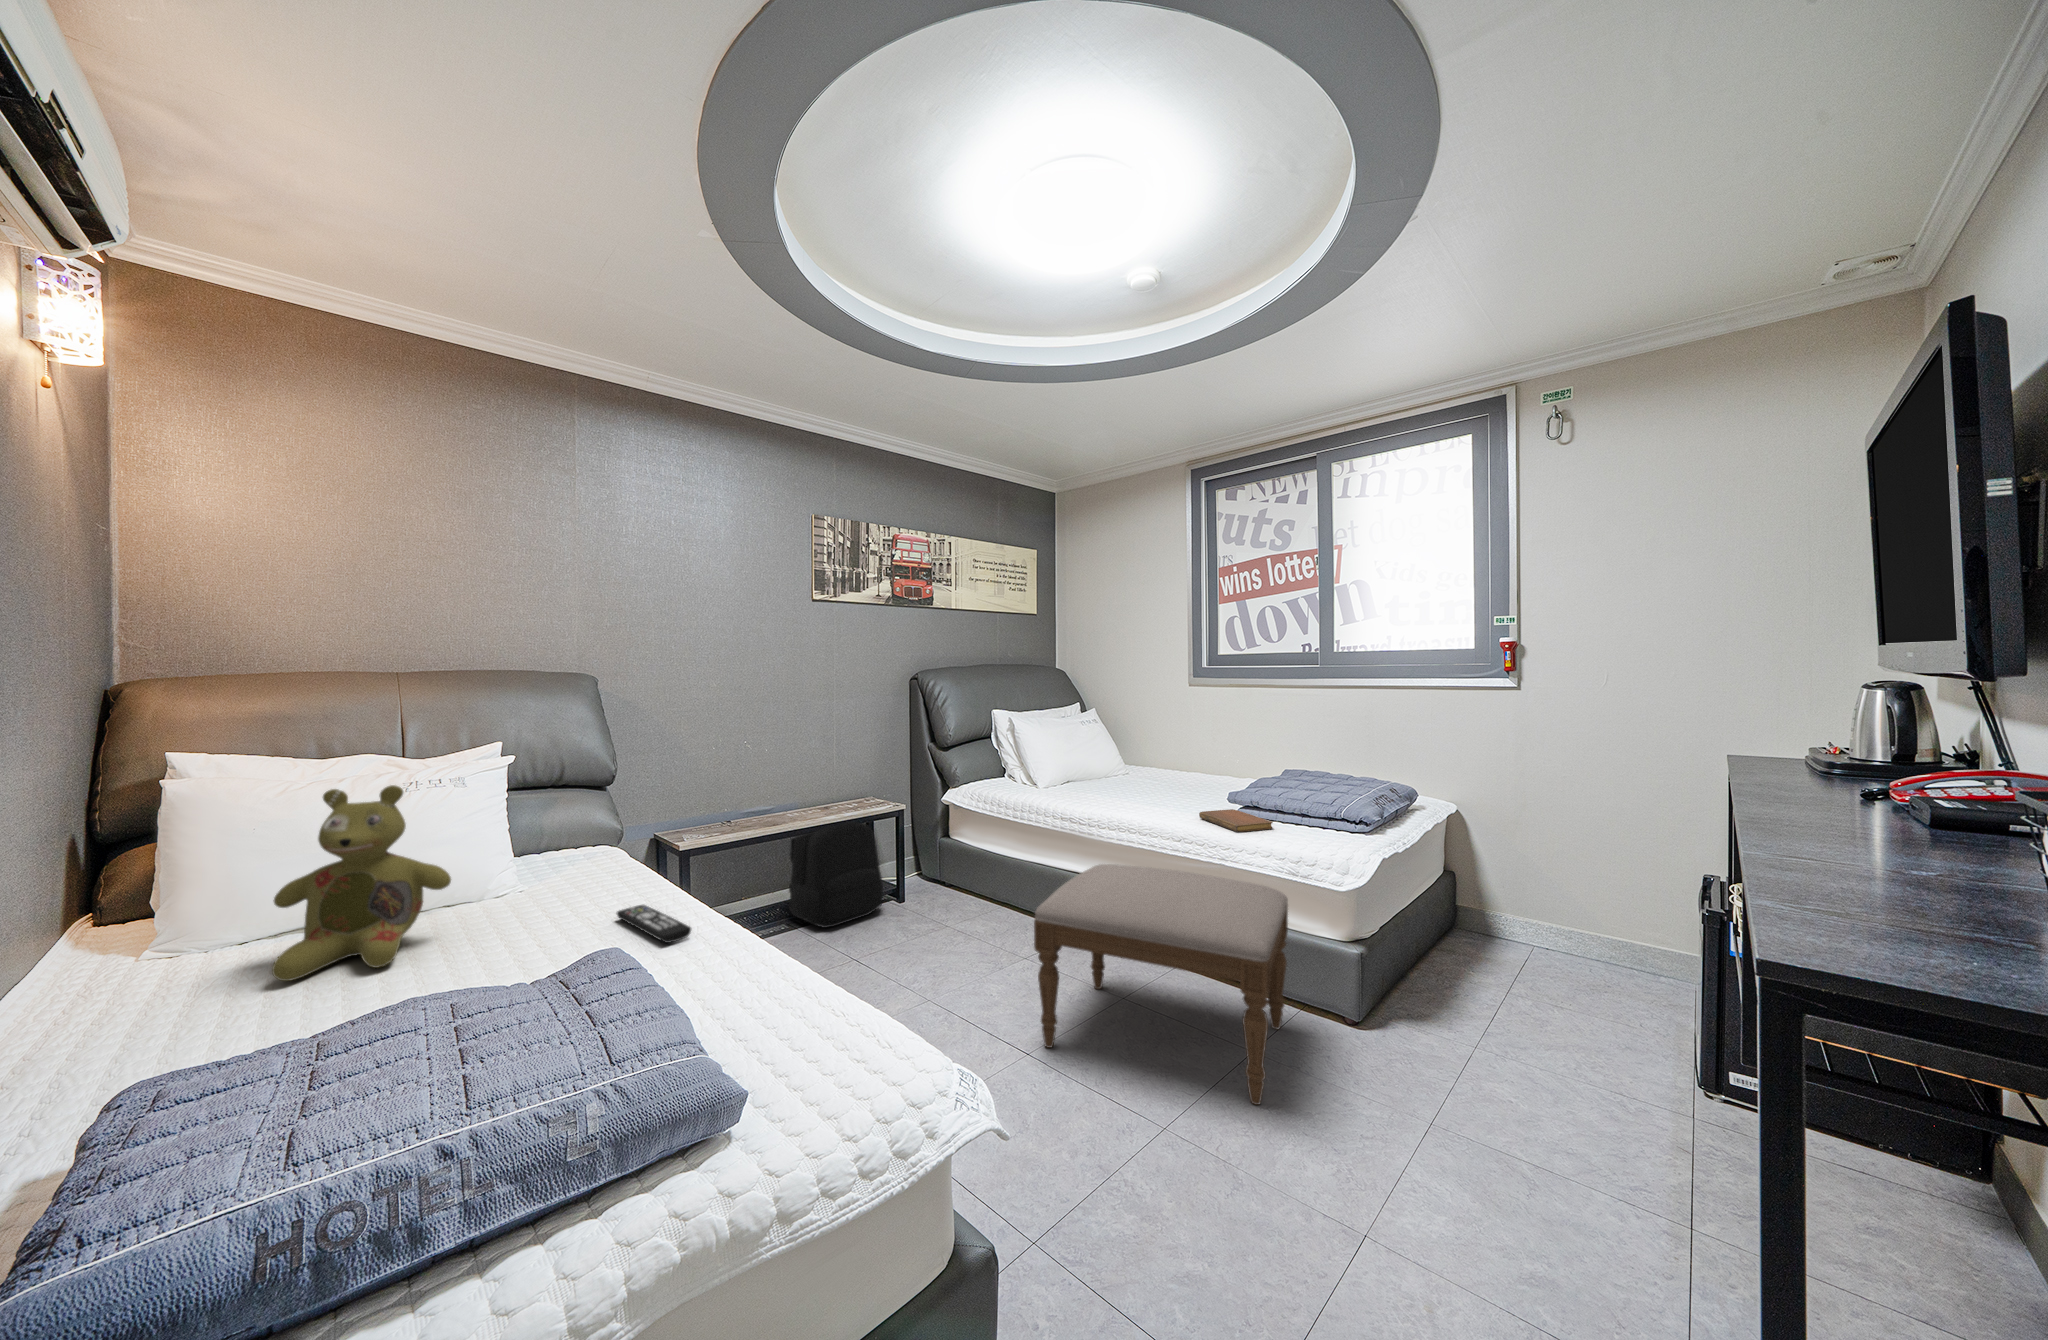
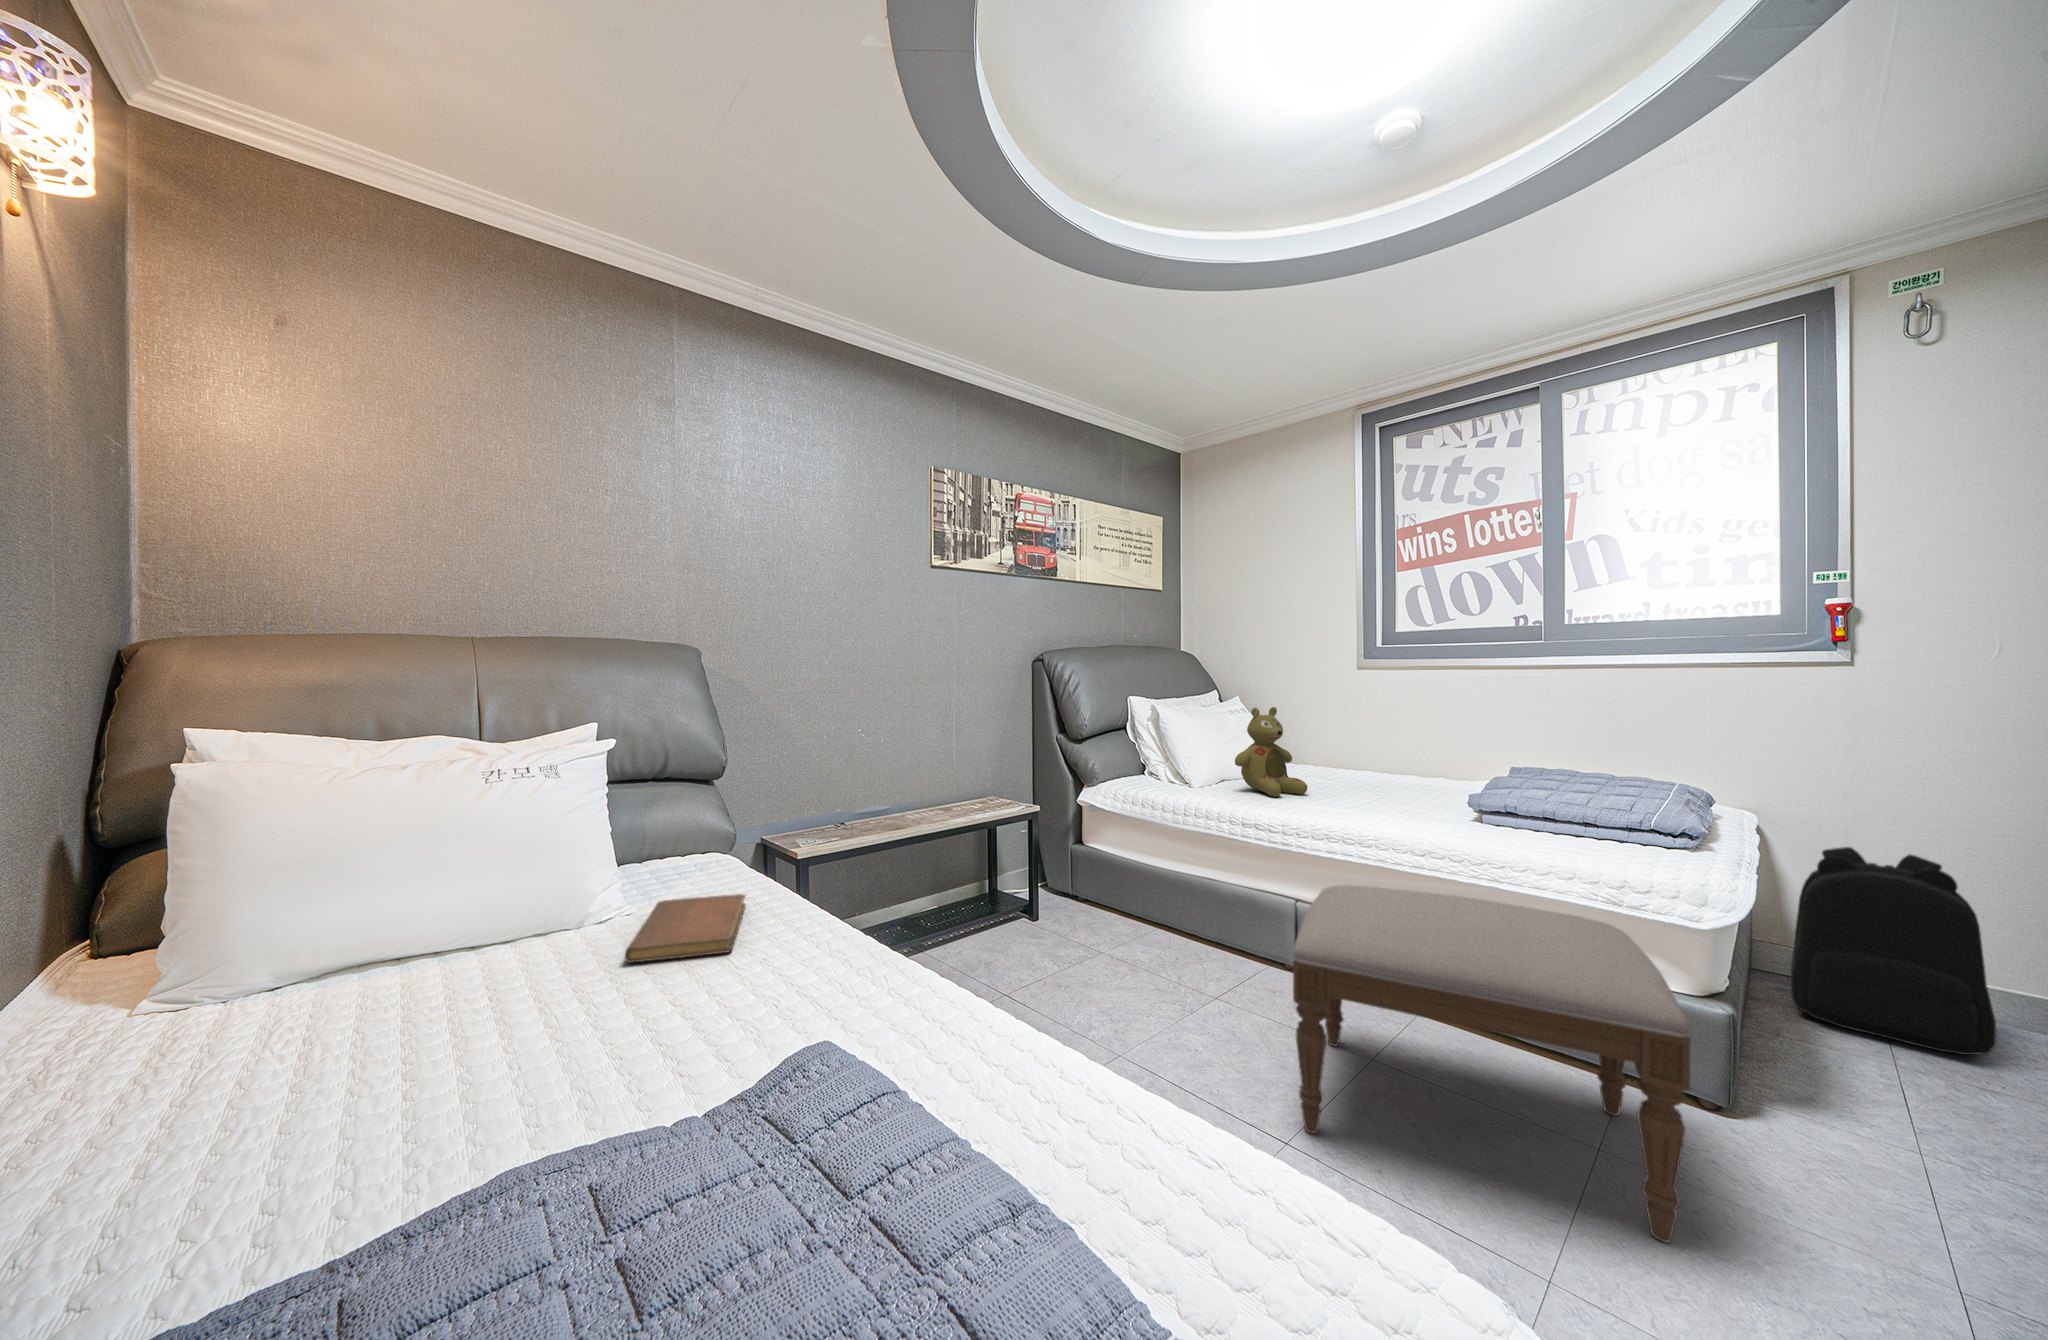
stuffed bear: present [272,785,451,981] -> present [1235,707,1307,797]
backpack: present [789,807,883,928] -> present [1791,847,1996,1055]
notebook: present [1199,809,1273,832] -> present [625,894,745,963]
remote control: present [616,905,691,943] -> none [782,938,901,1002]

